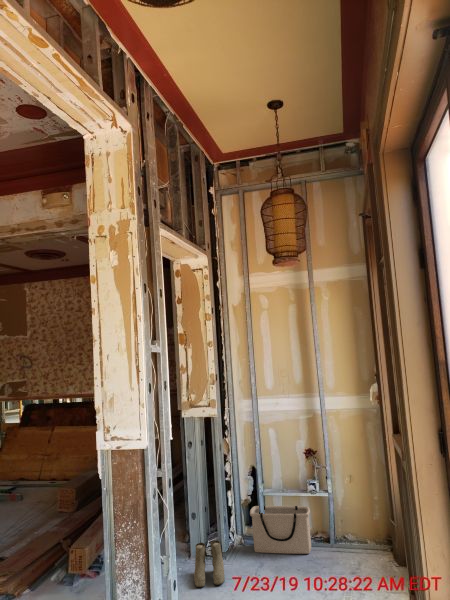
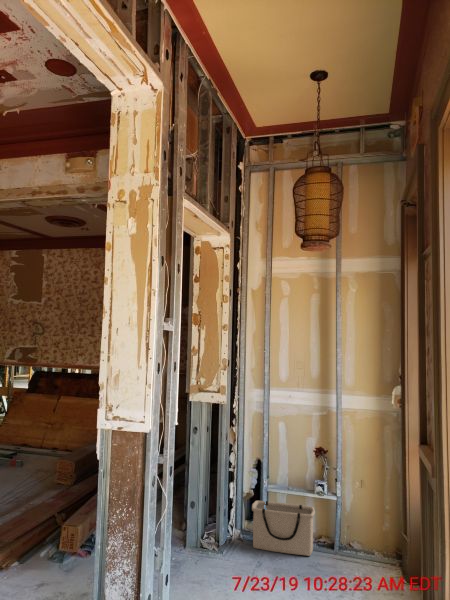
boots: present [194,541,225,587] -> none [189,533,220,580]

